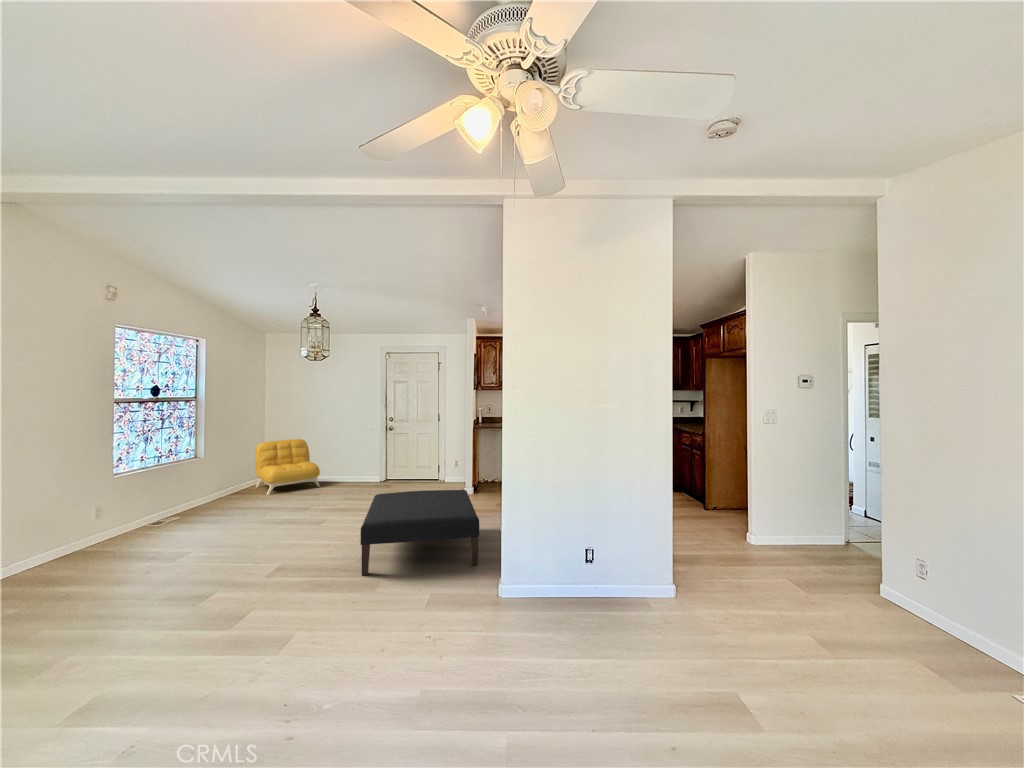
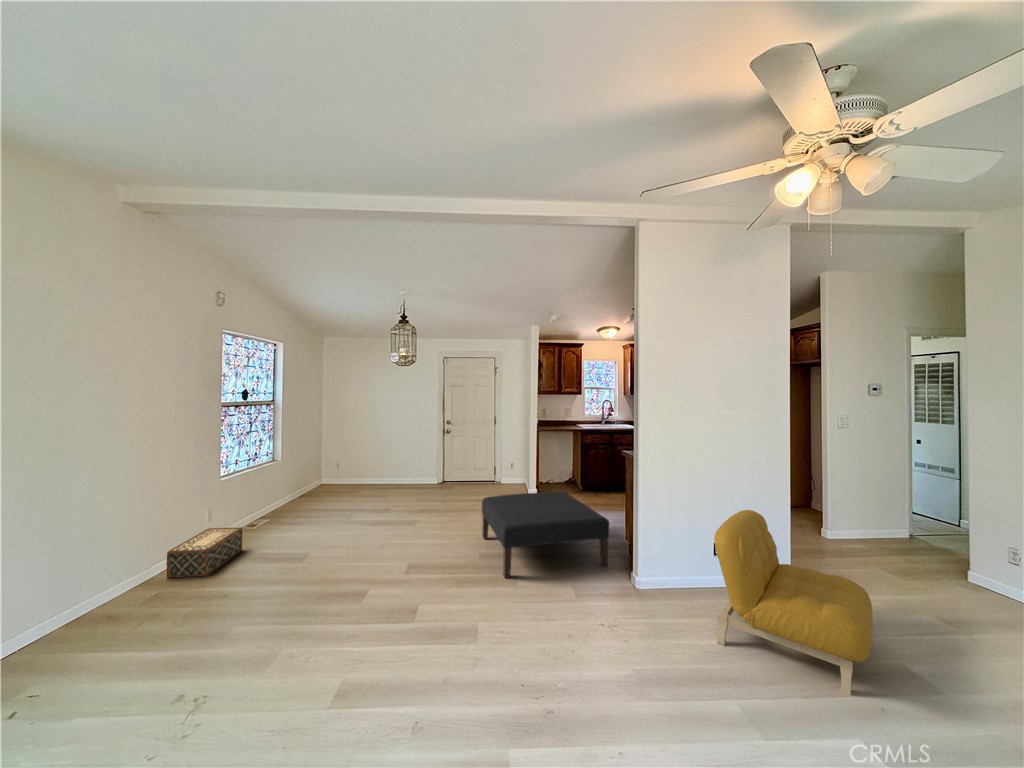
armchair: present [255,439,320,495] -> present [714,510,873,695]
woven basket: none [38,521,130,568] -> present [167,527,242,578]

